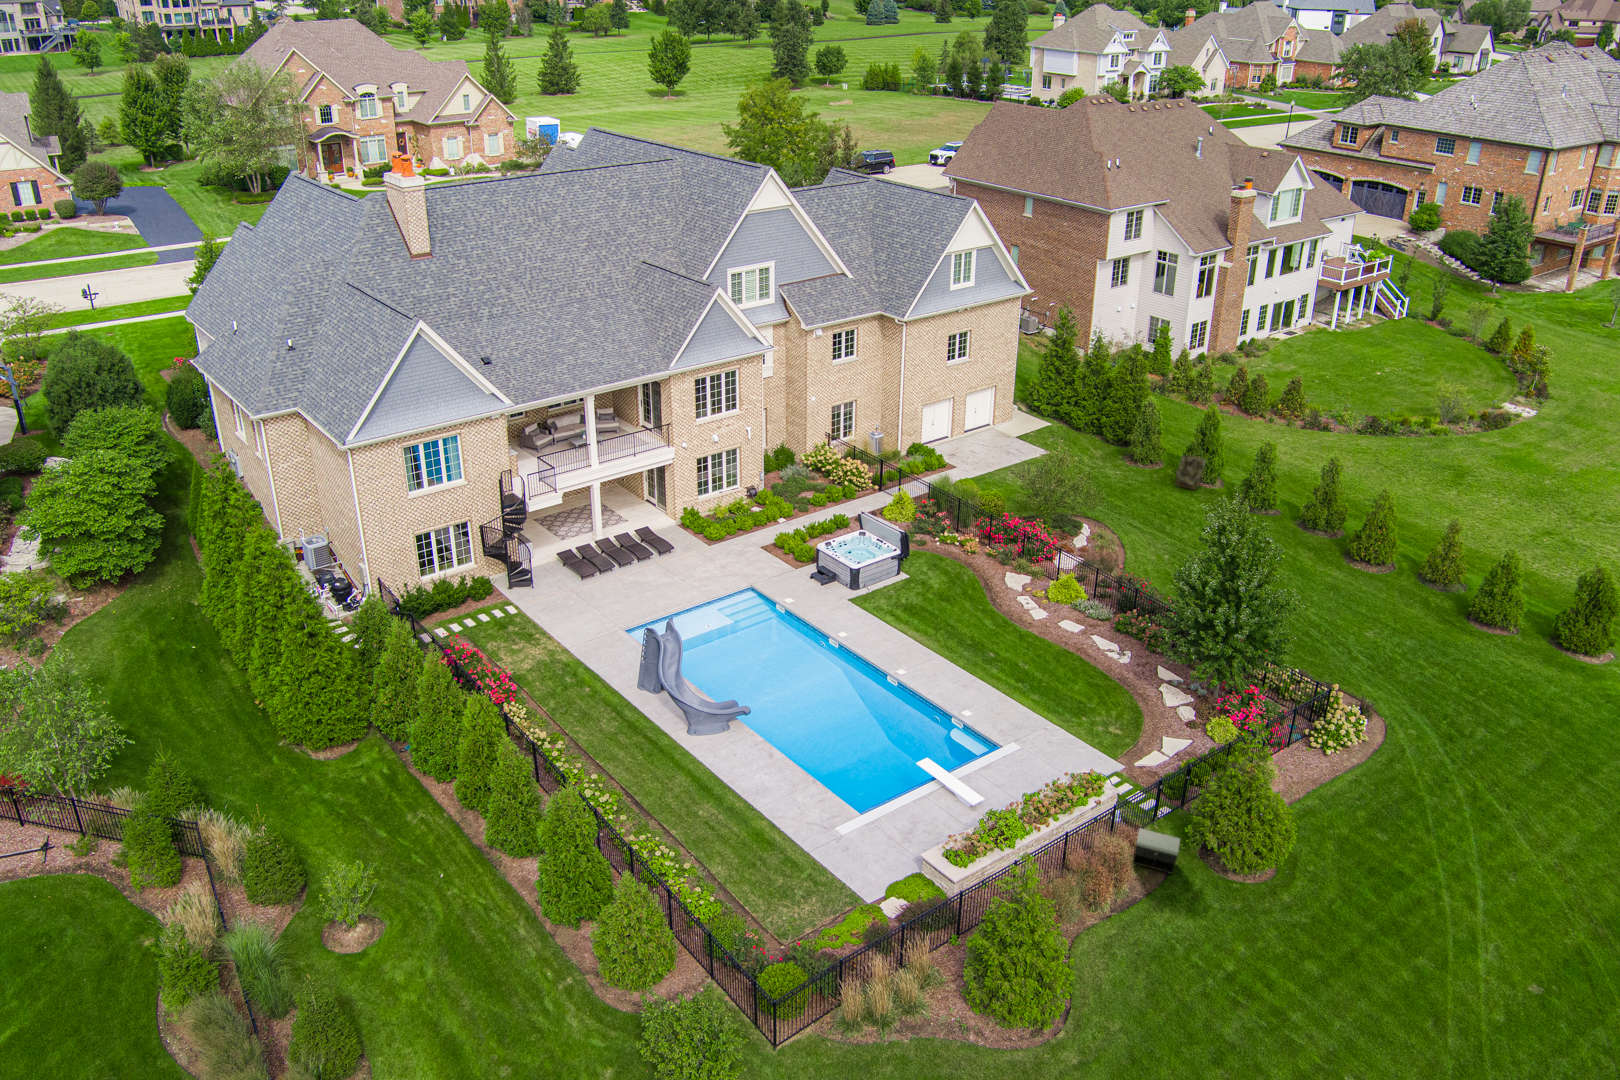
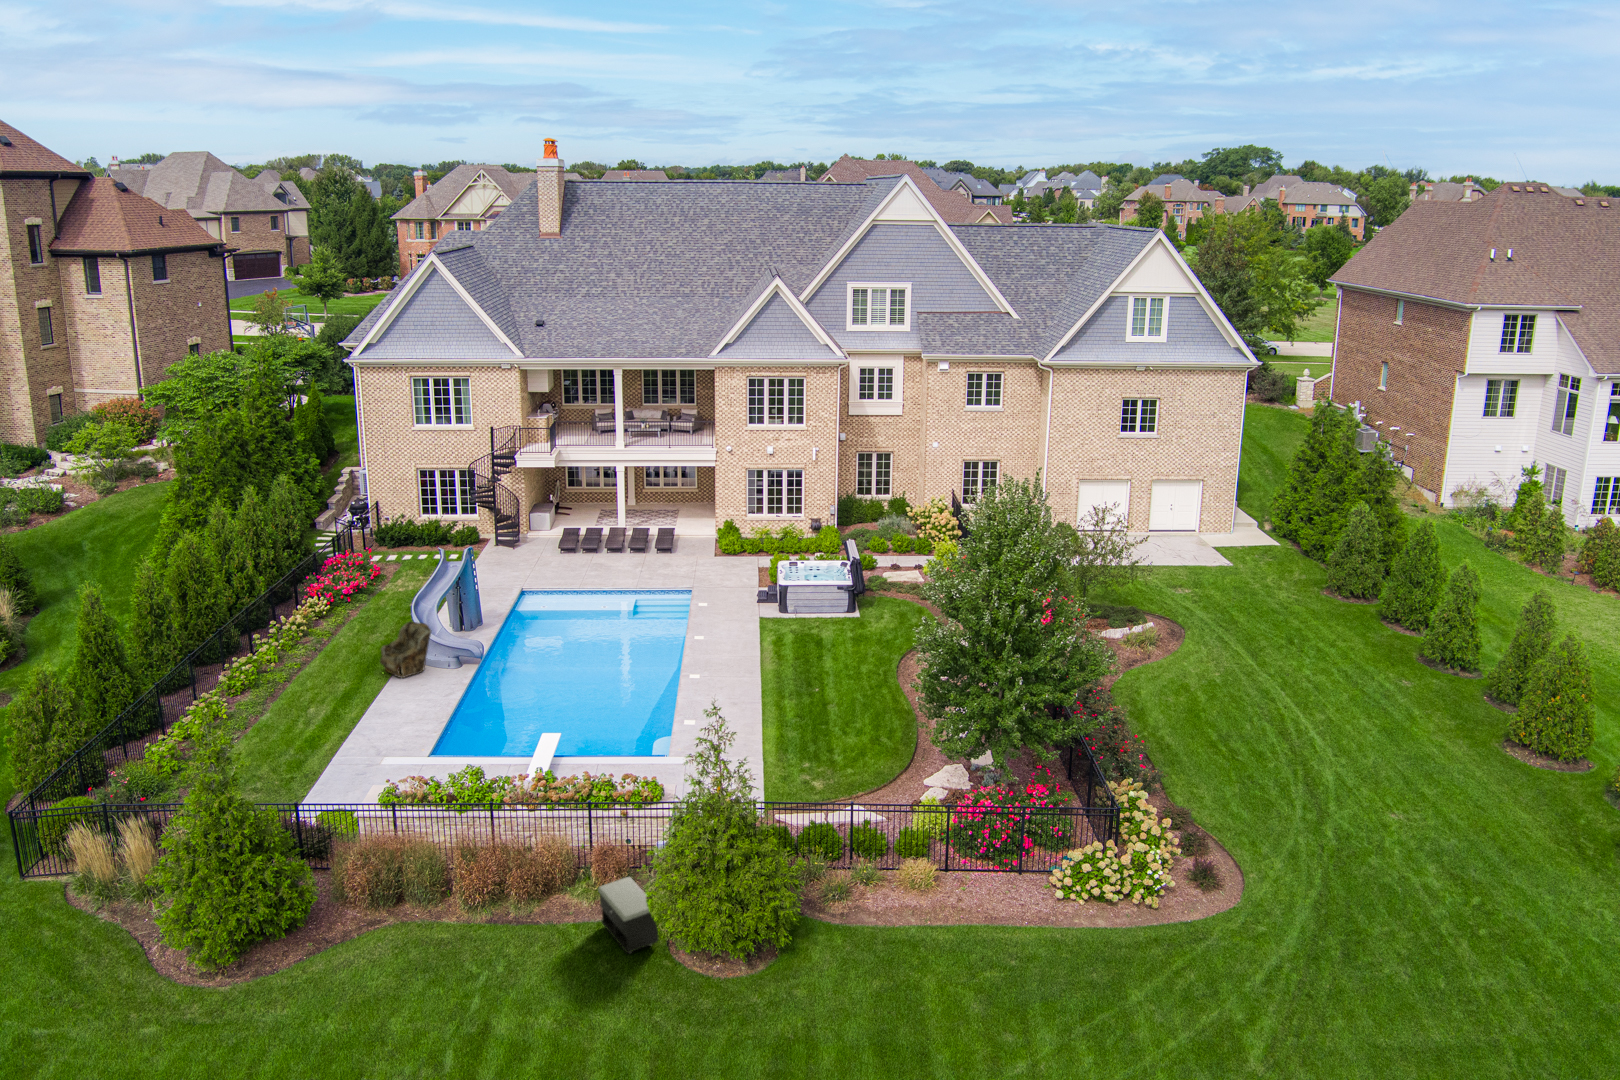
armchair: present [1175,455,1206,490] -> present [380,621,431,678]

